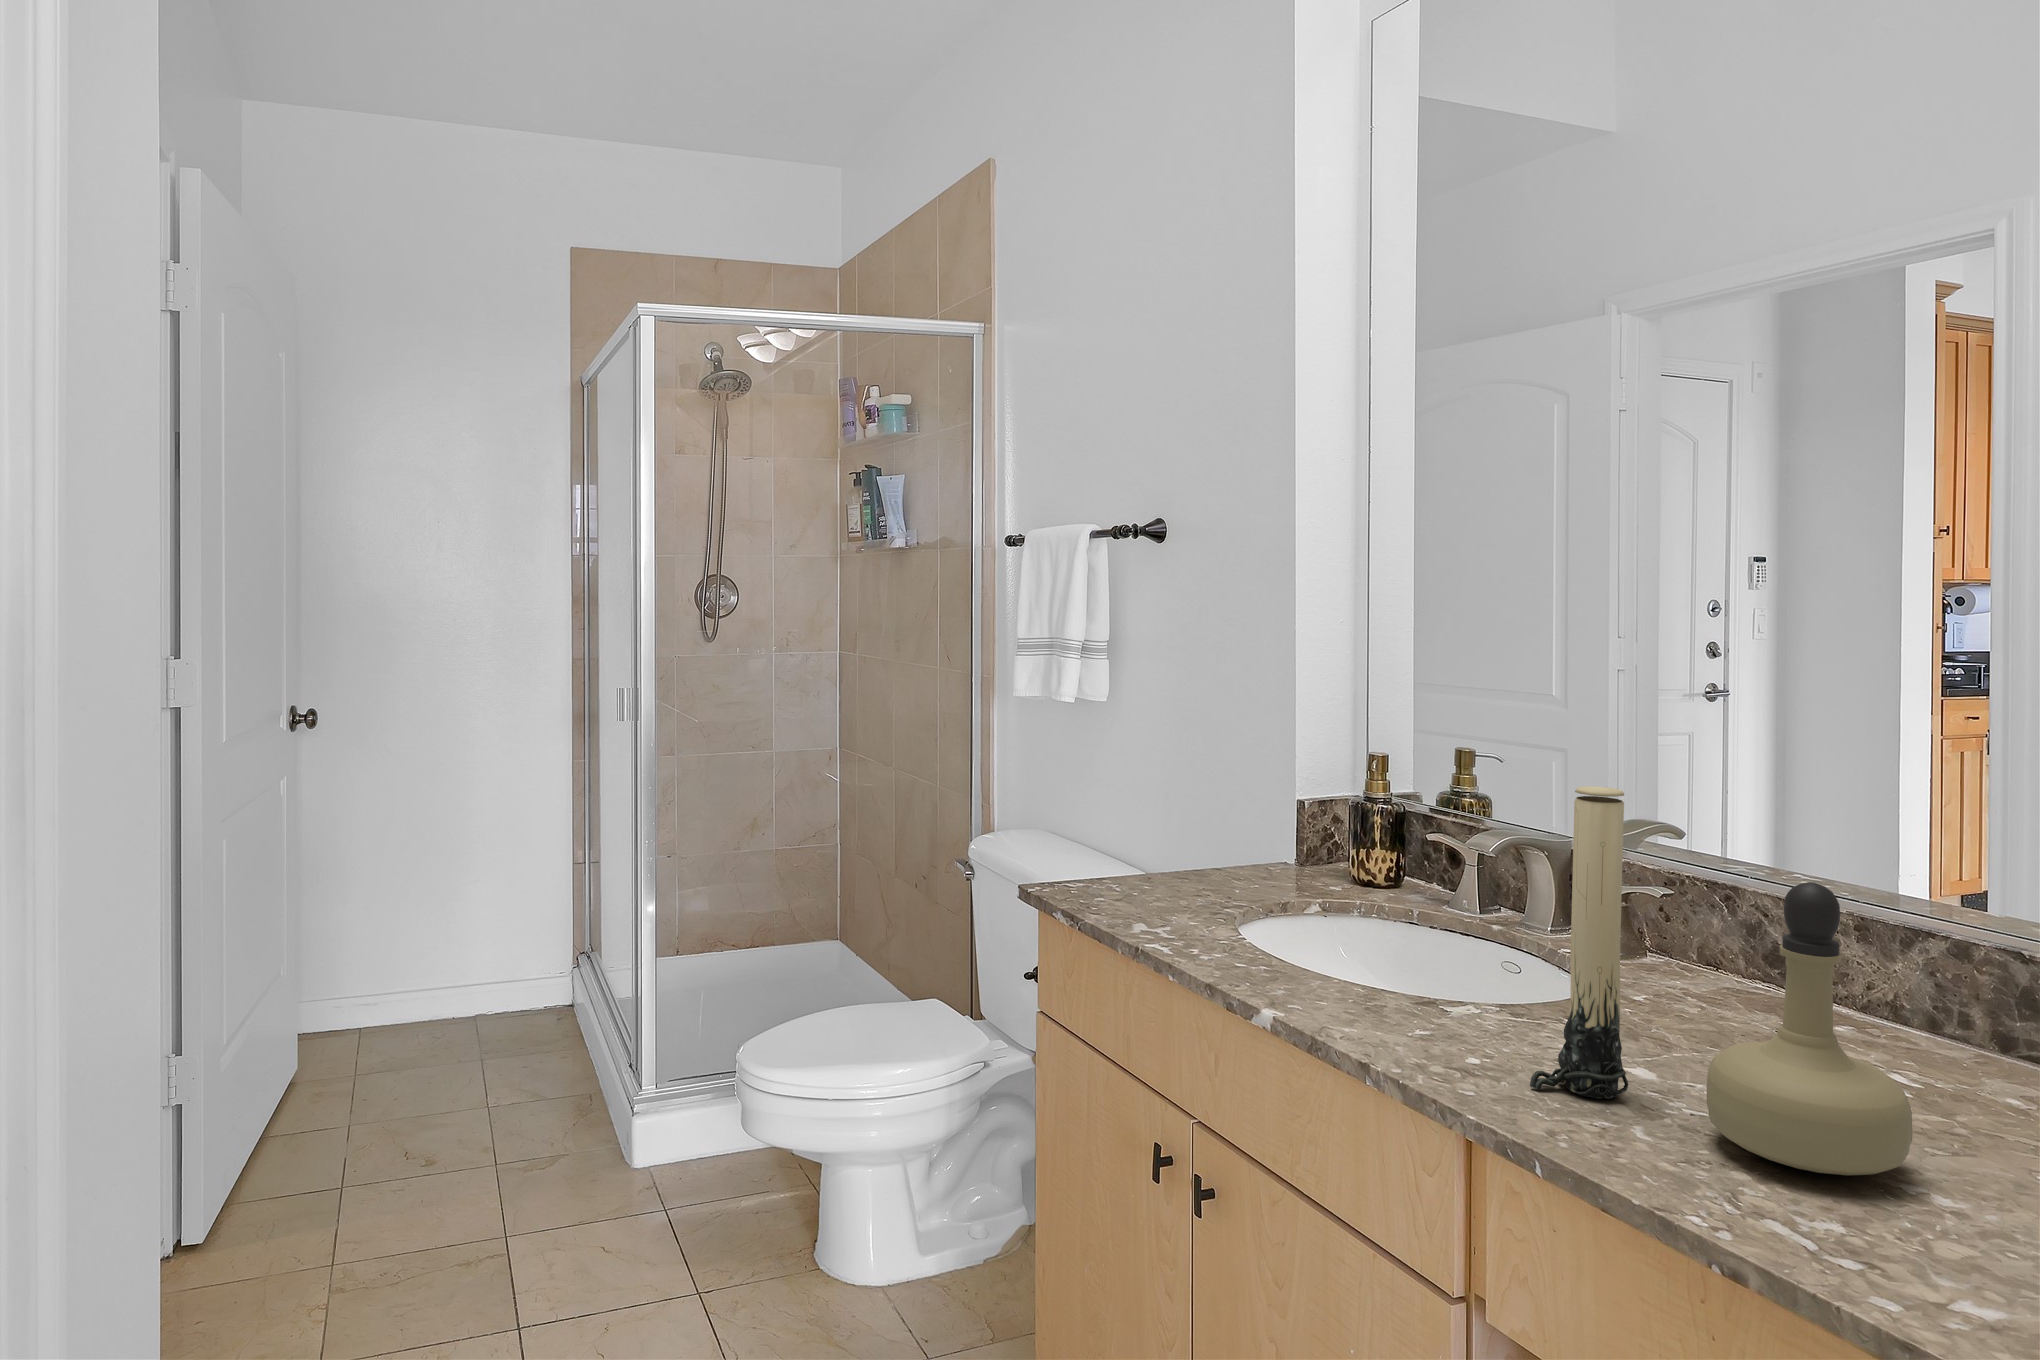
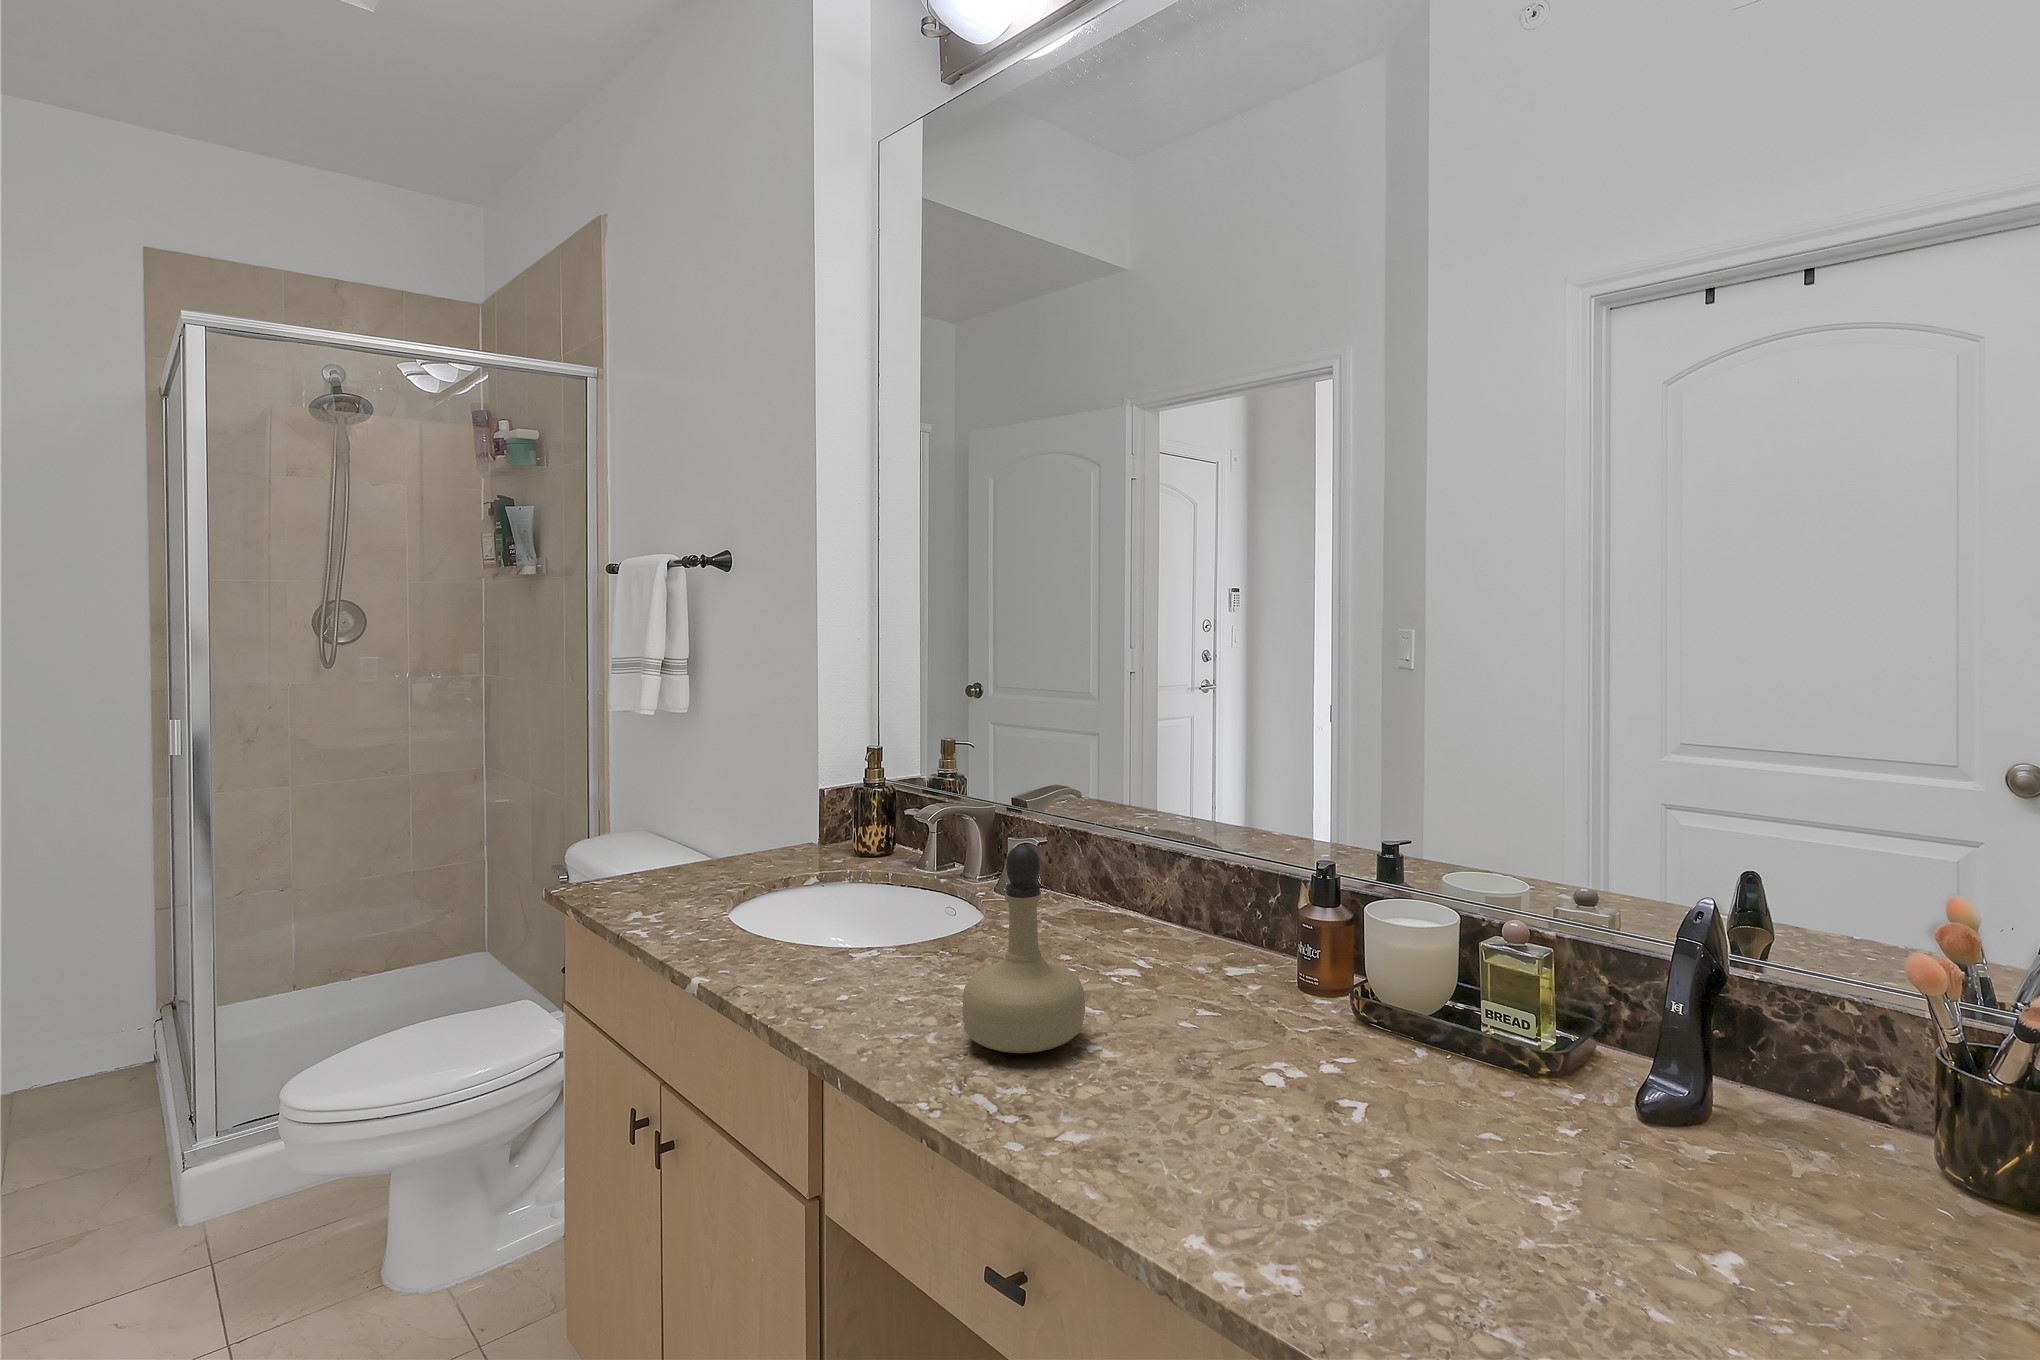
candle: present [1530,786,1629,1099] -> none [865,781,932,1017]

